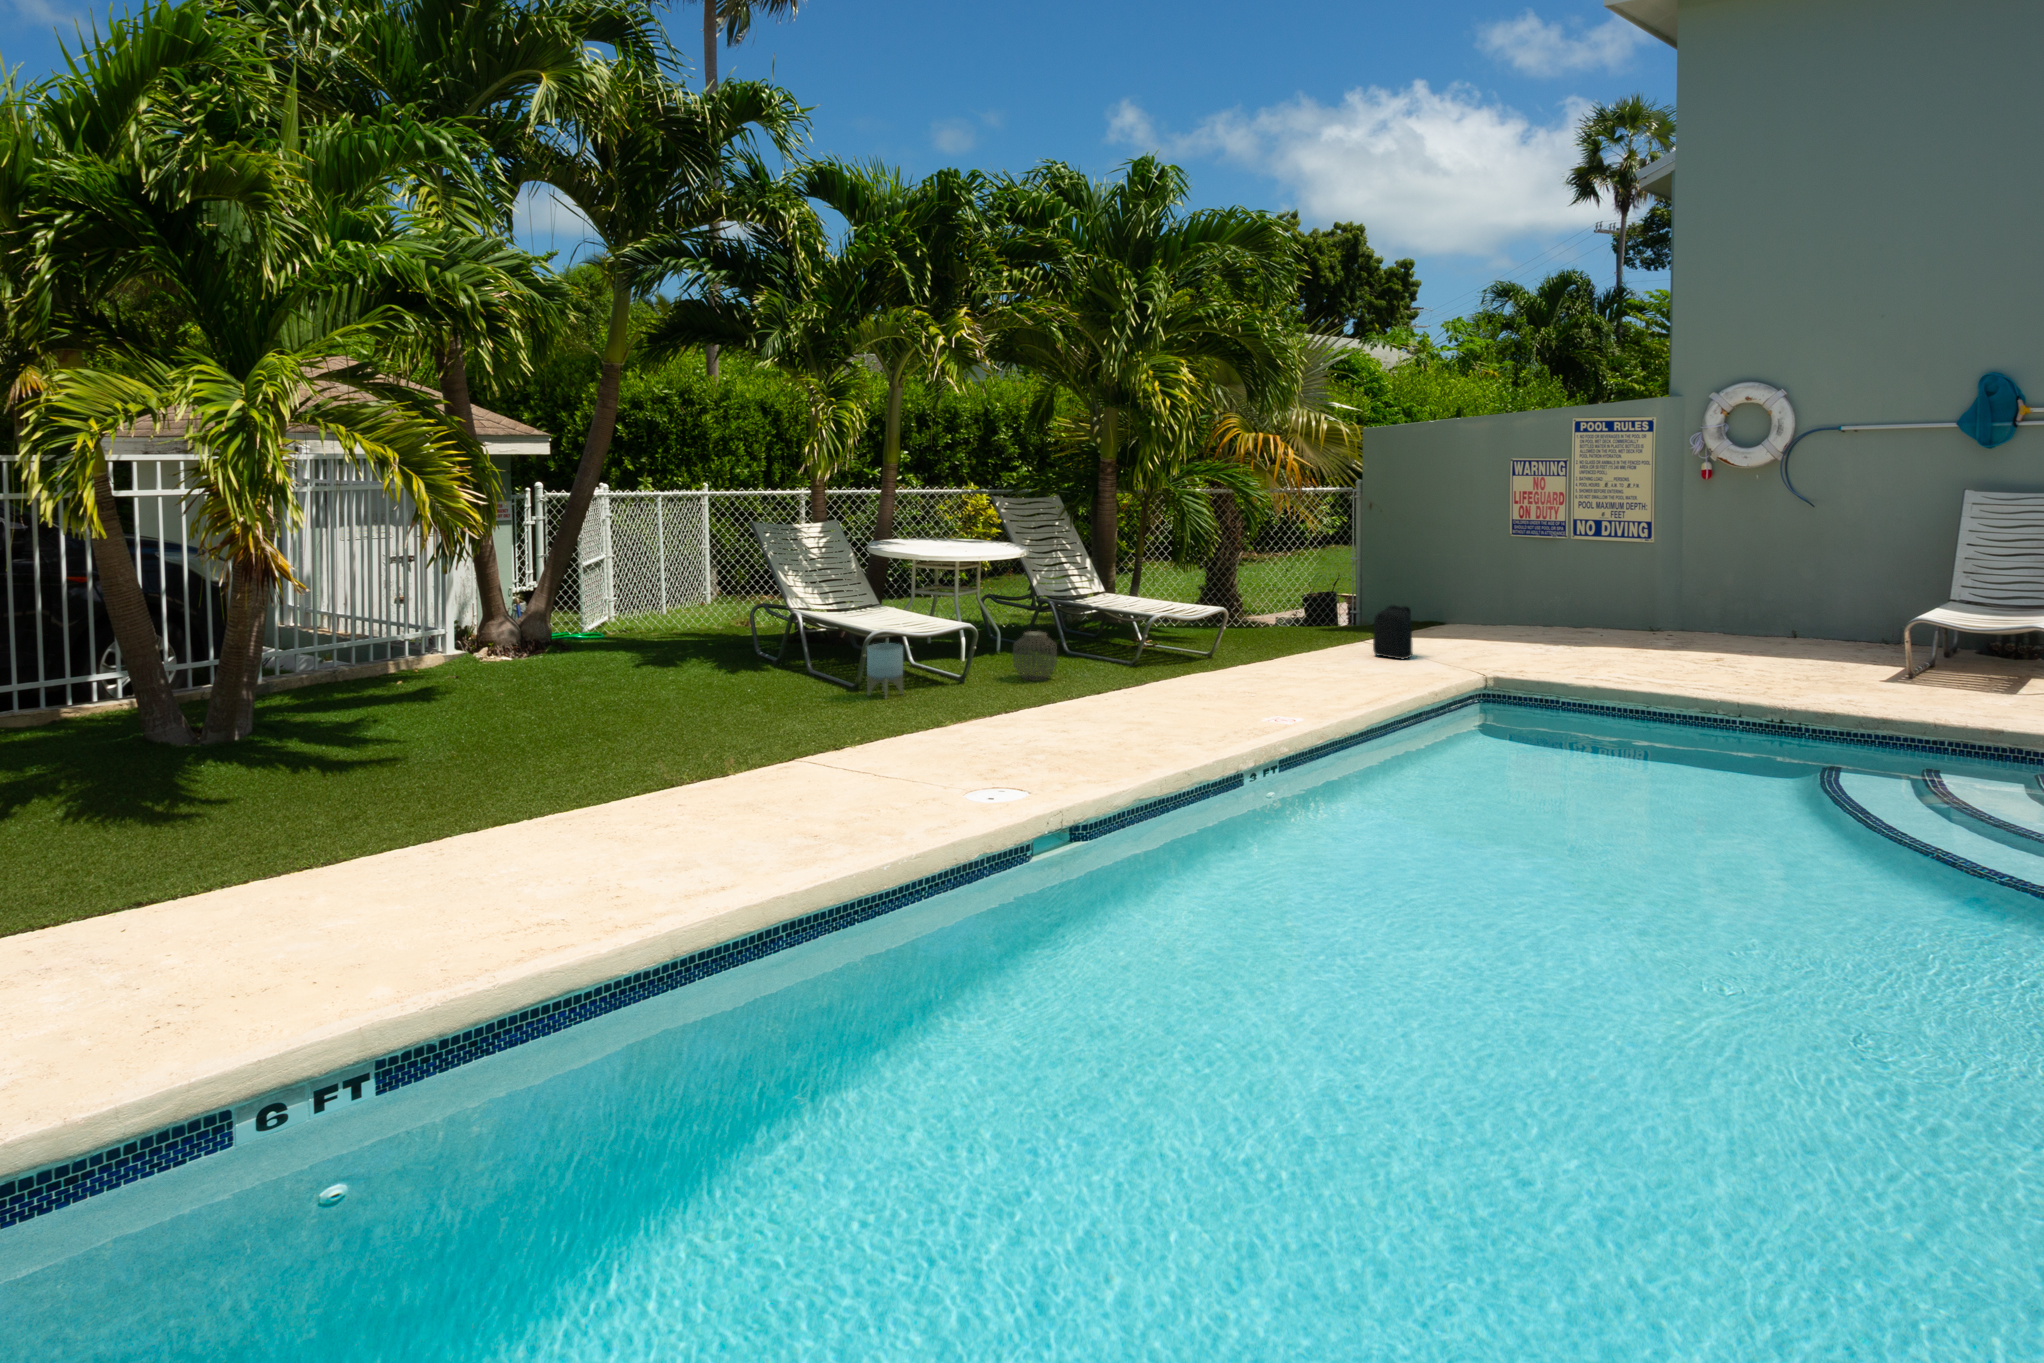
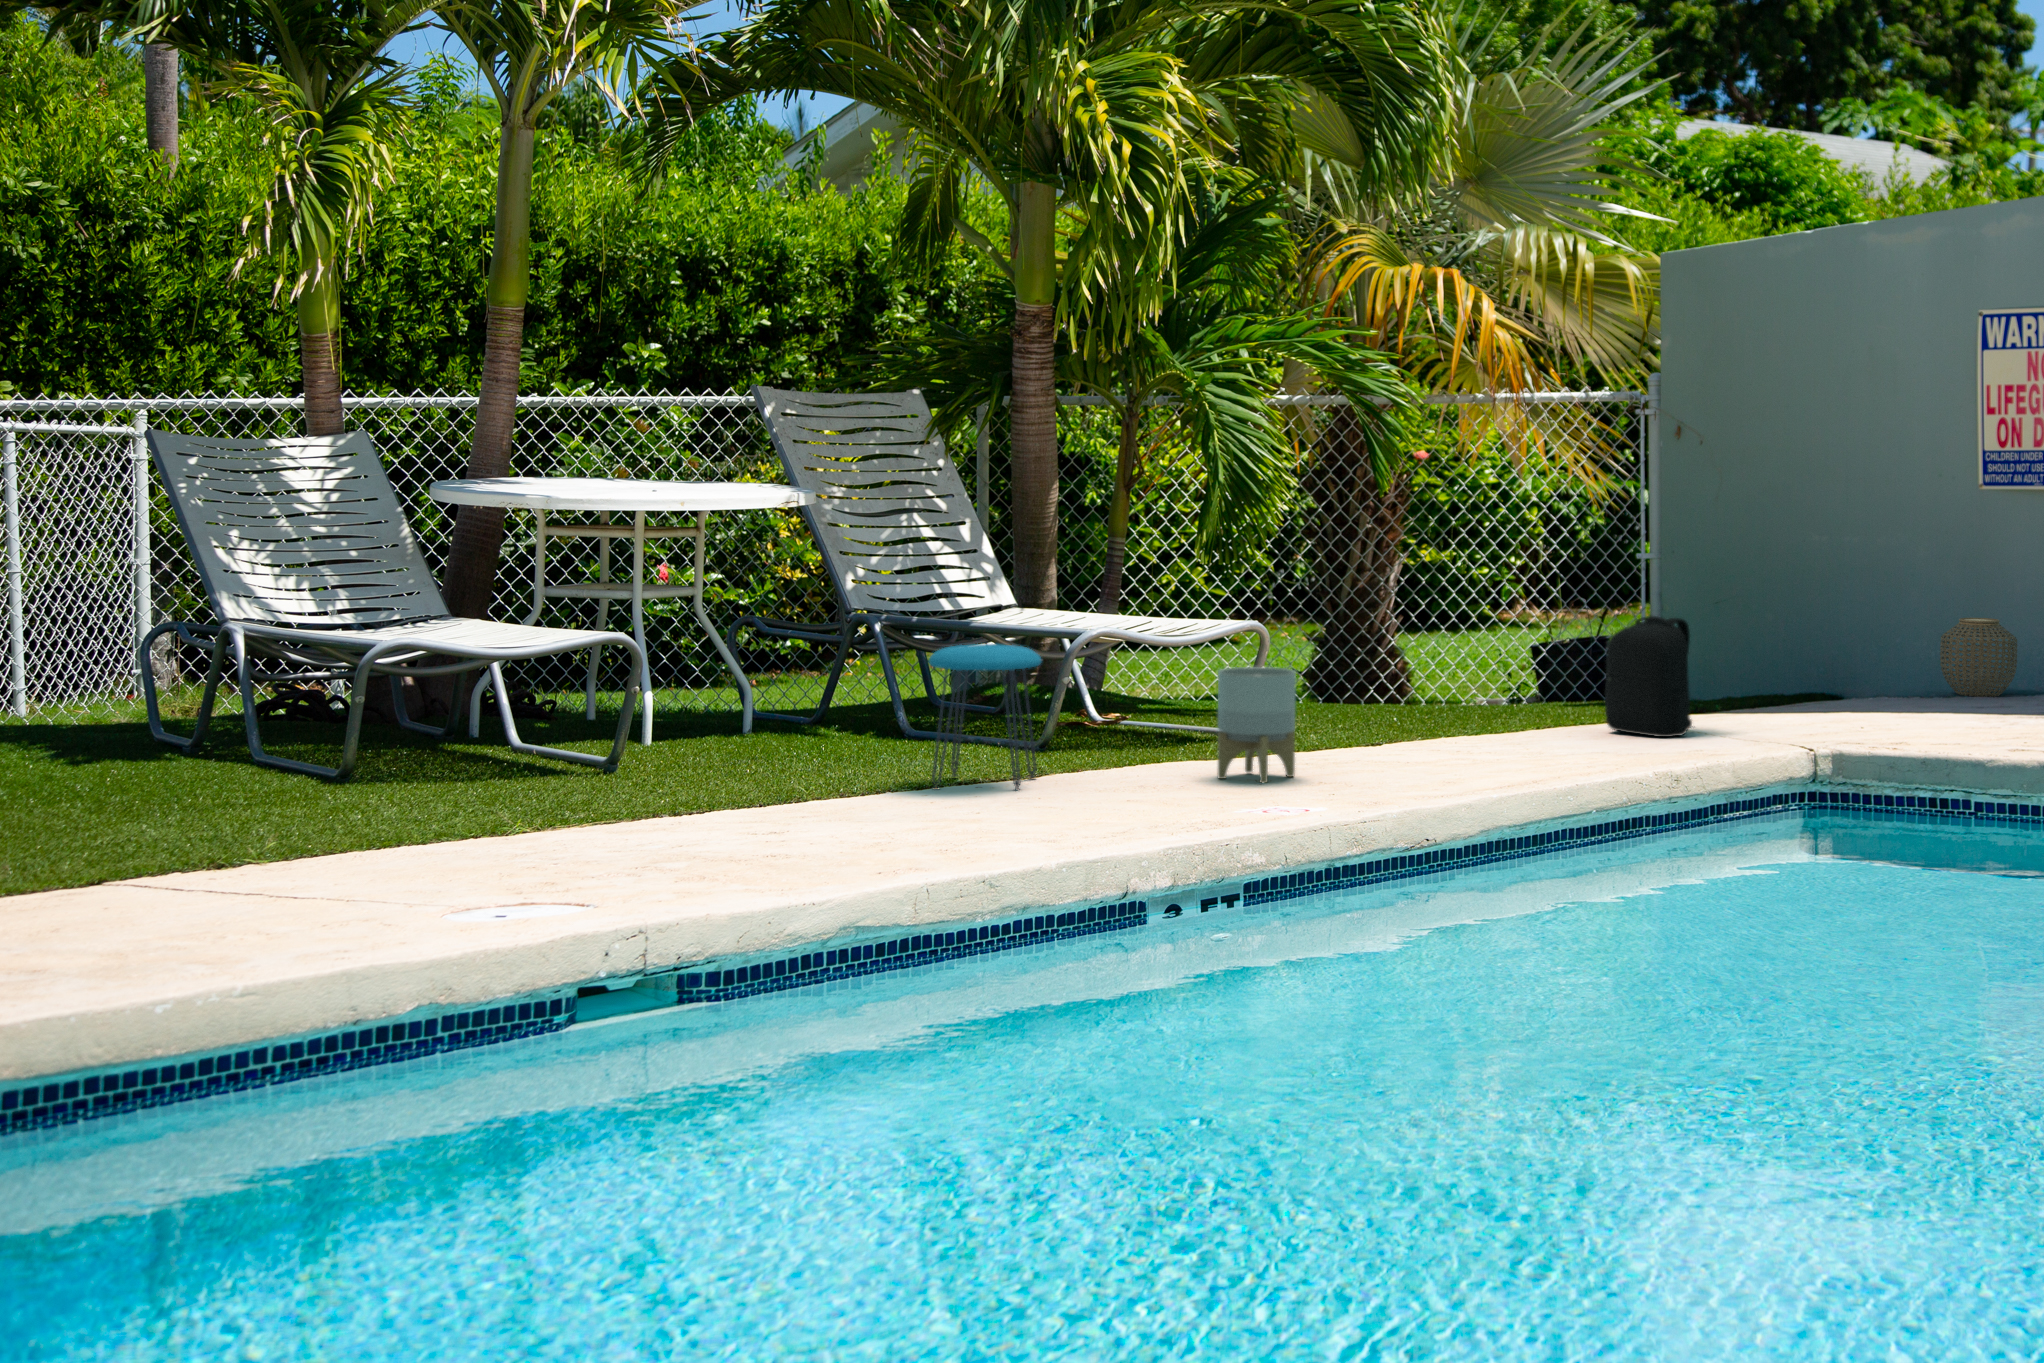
stool: none [1118,629,1167,696] -> present [929,644,1041,791]
woven basket: present [1013,631,1057,680] -> present [1940,618,2017,697]
planter: present [867,643,903,699] -> present [1218,667,1296,783]

